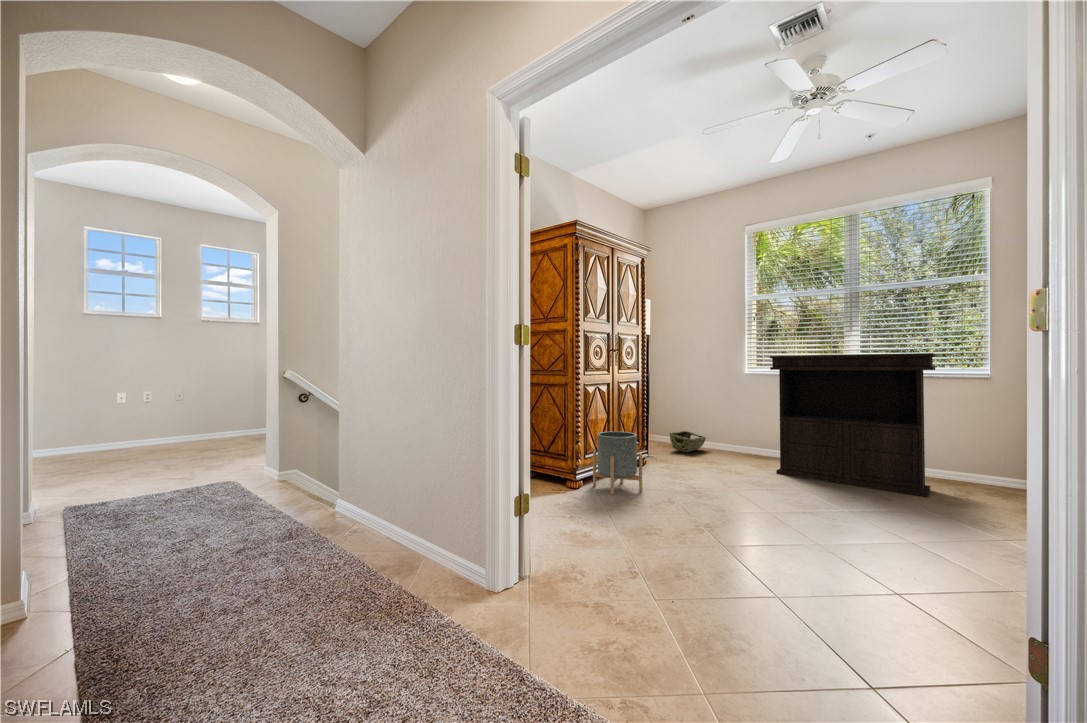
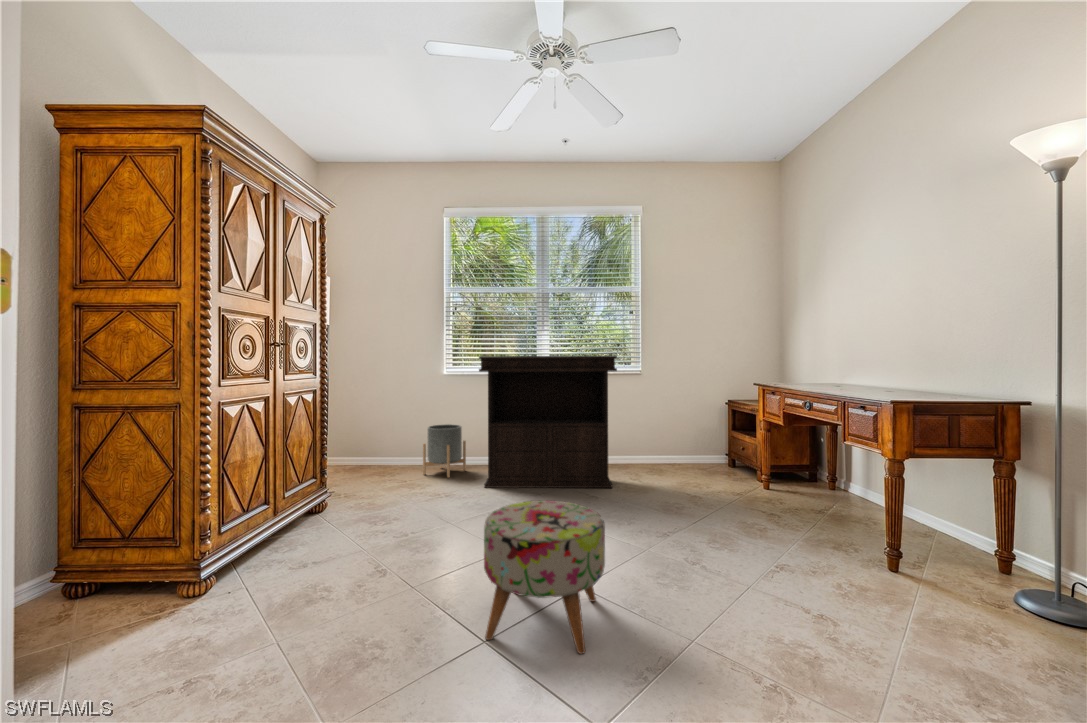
woven basket: present [669,431,706,452] -> none [353,448,398,476]
planter: present [593,432,642,495] -> present [423,424,466,478]
ottoman: none [727,465,831,571] -> present [484,500,605,654]

